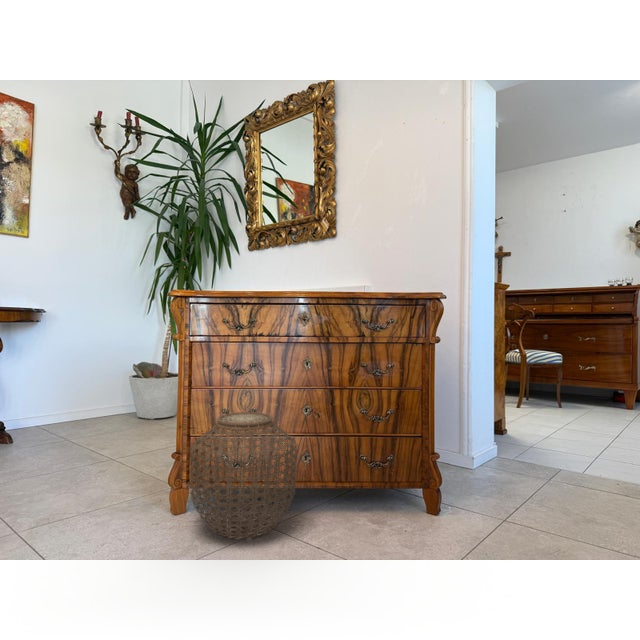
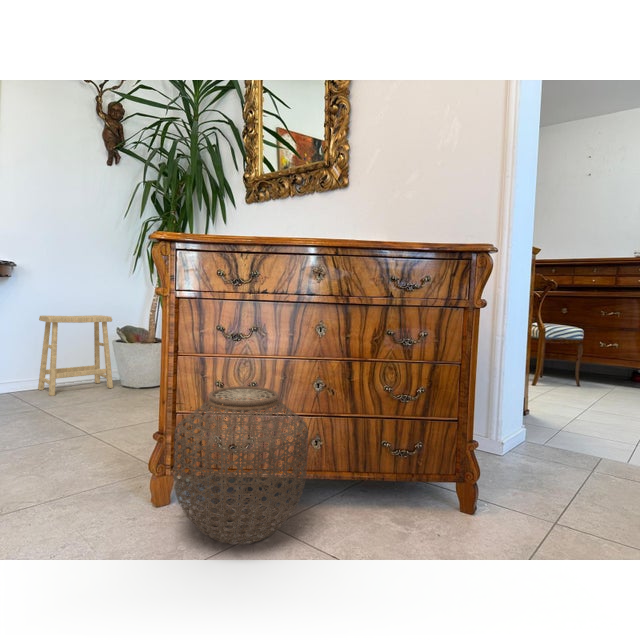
footstool: none [61,355,129,430] -> present [38,315,113,396]

